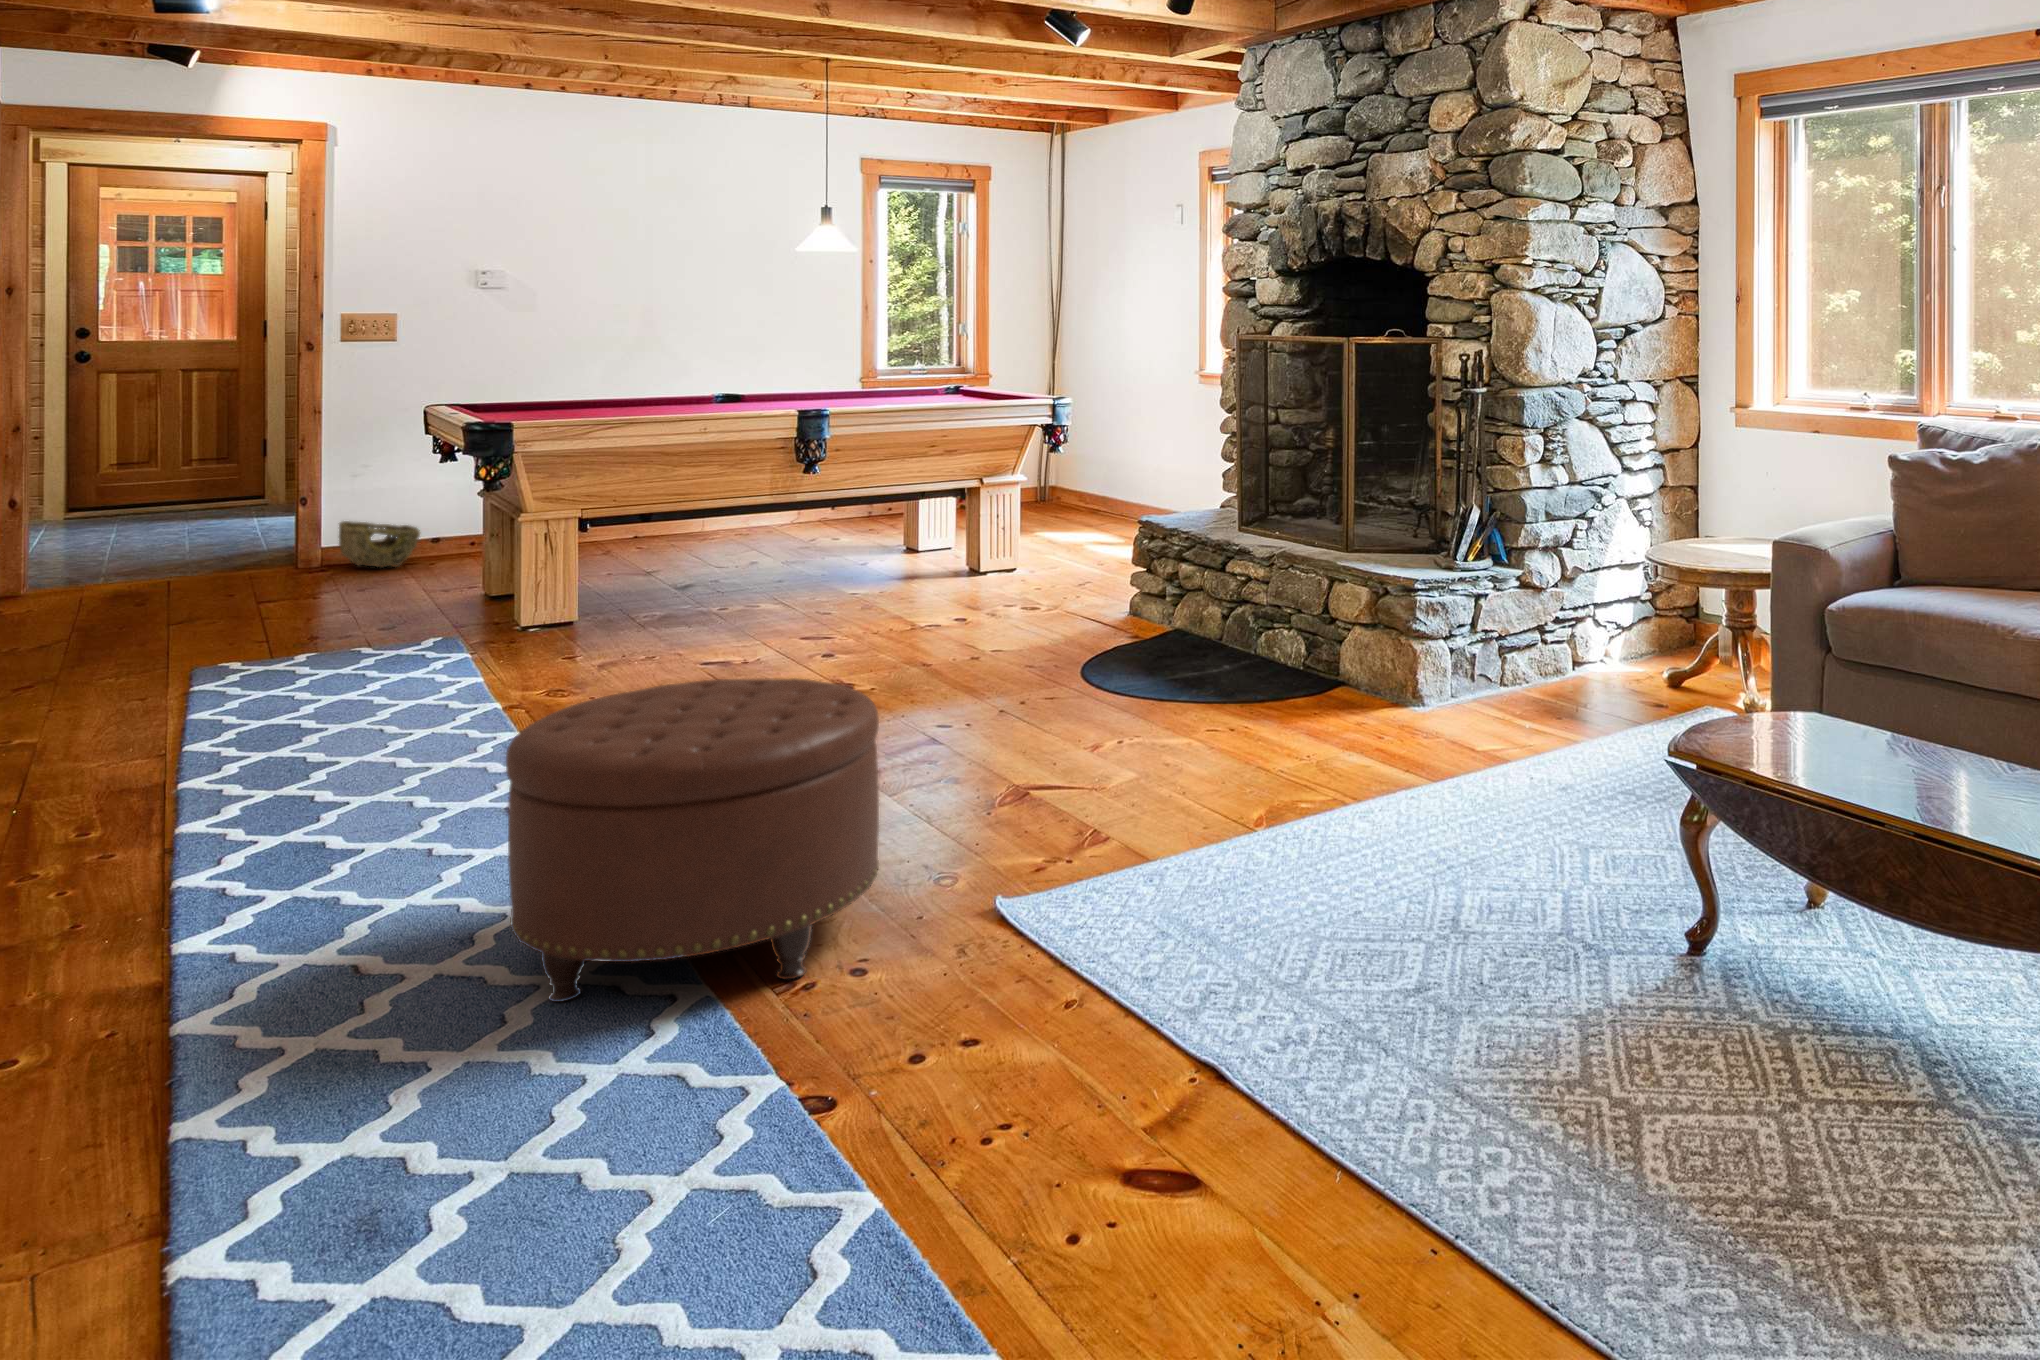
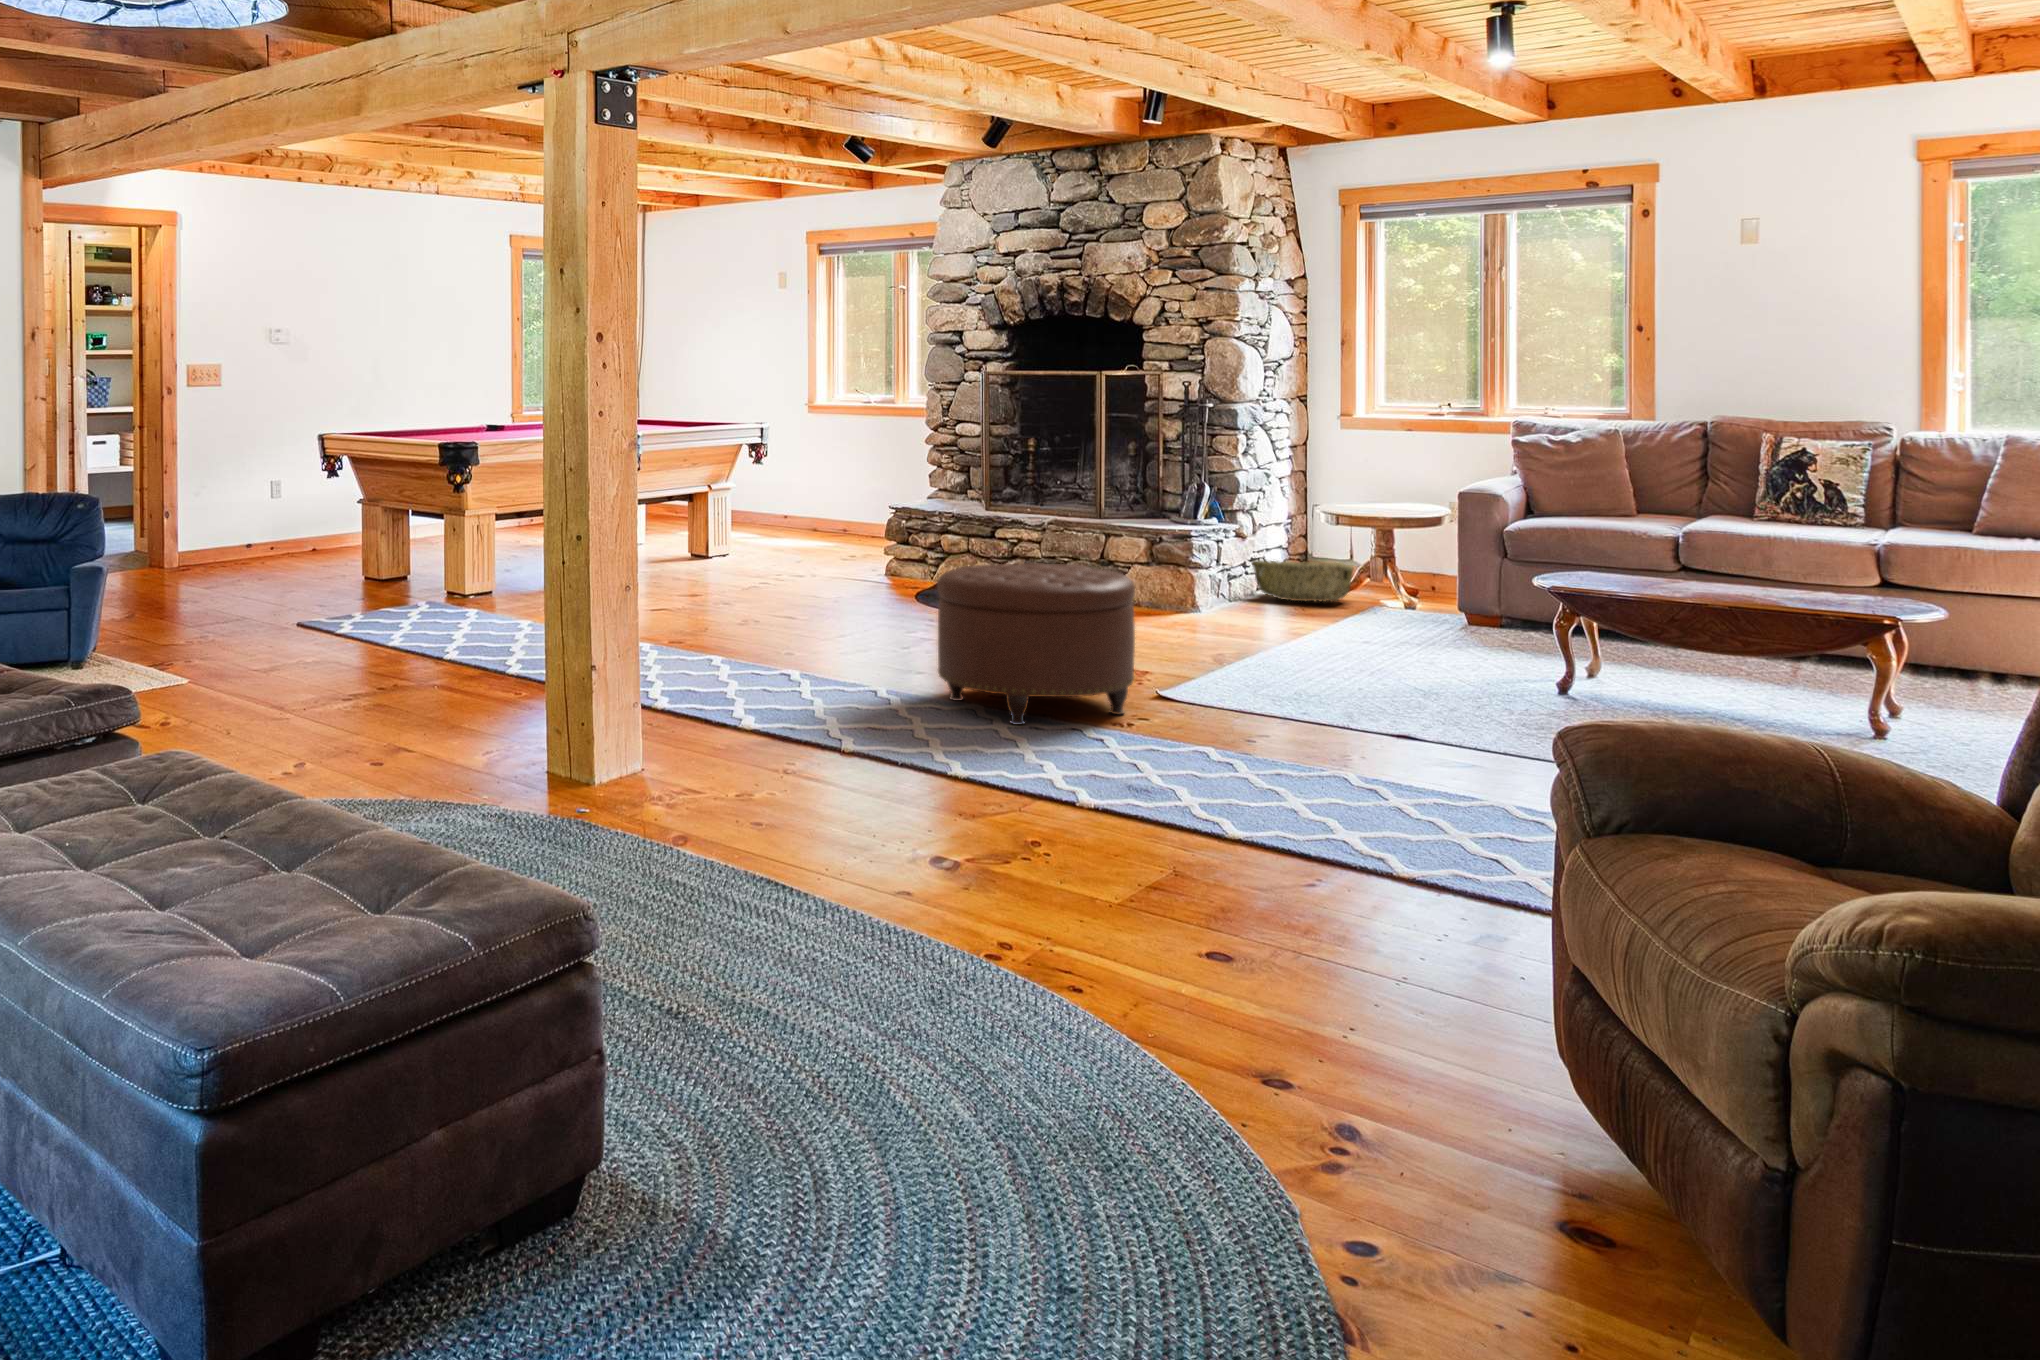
woven basket: present [339,521,420,569] -> present [1252,560,1353,602]

